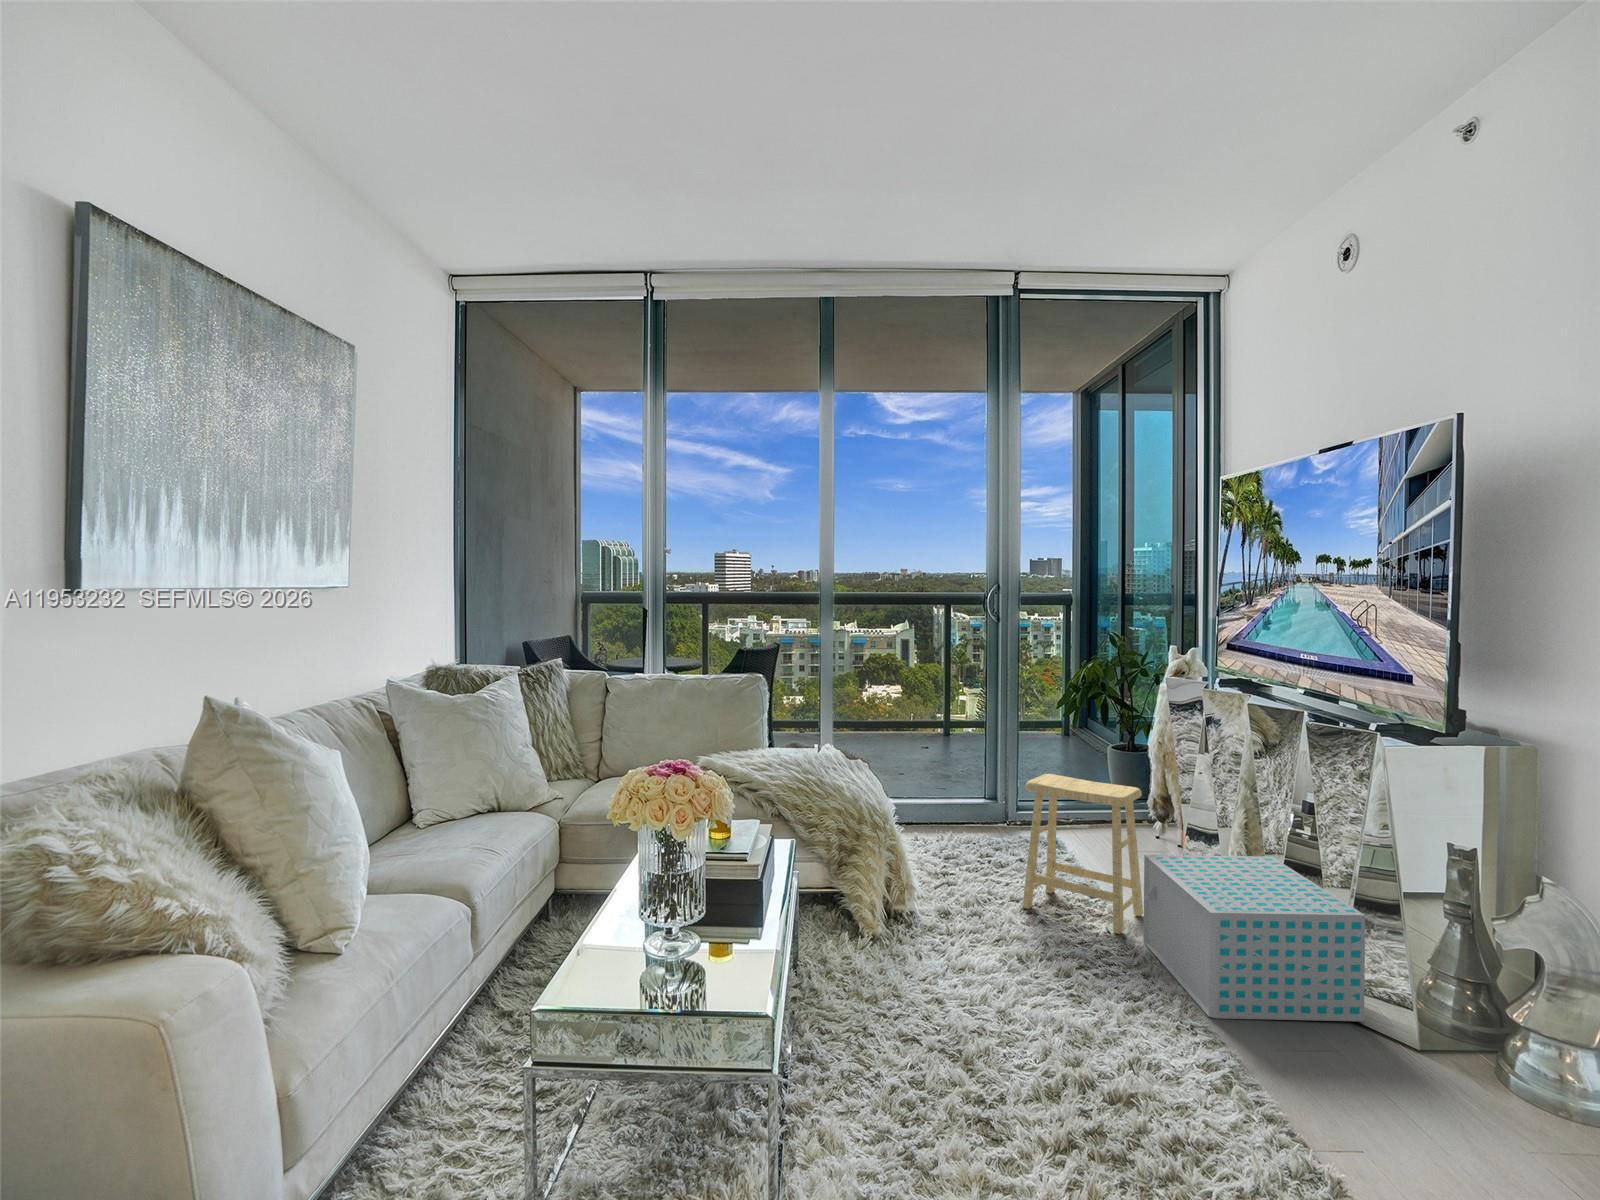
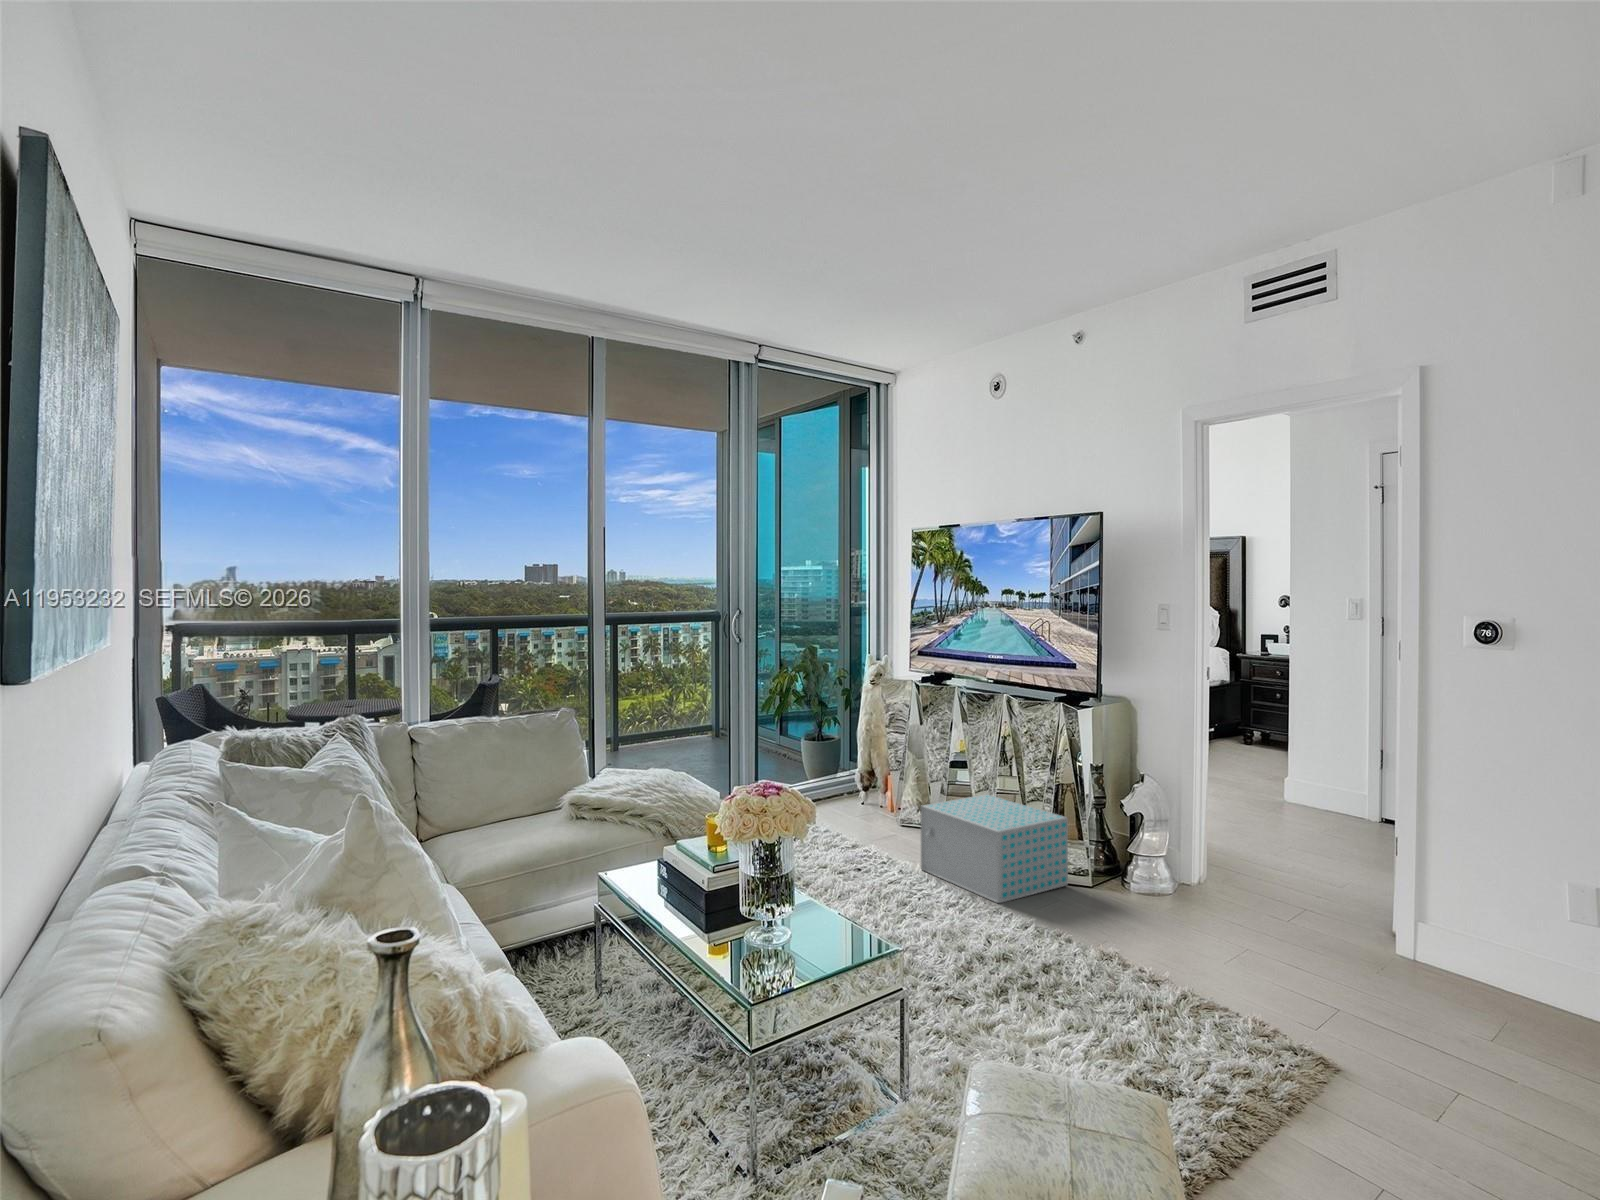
footstool: present [1022,774,1143,934] -> none [826,758,904,868]

